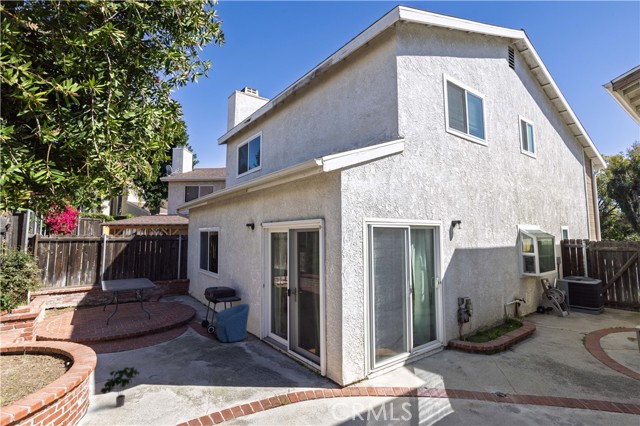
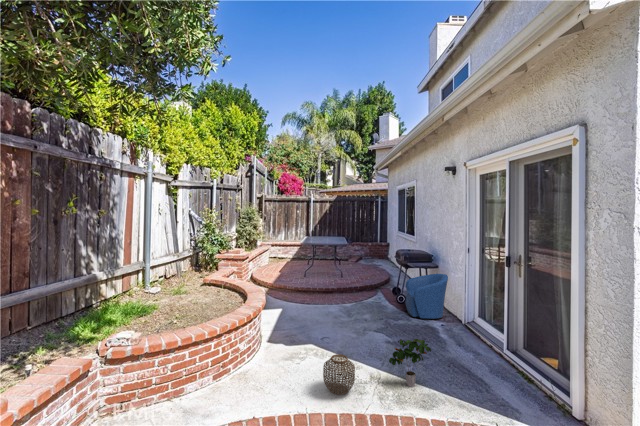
potted plant: present [101,367,139,407] -> present [389,339,431,387]
woven basket: none [168,381,194,413] -> present [323,354,355,395]

